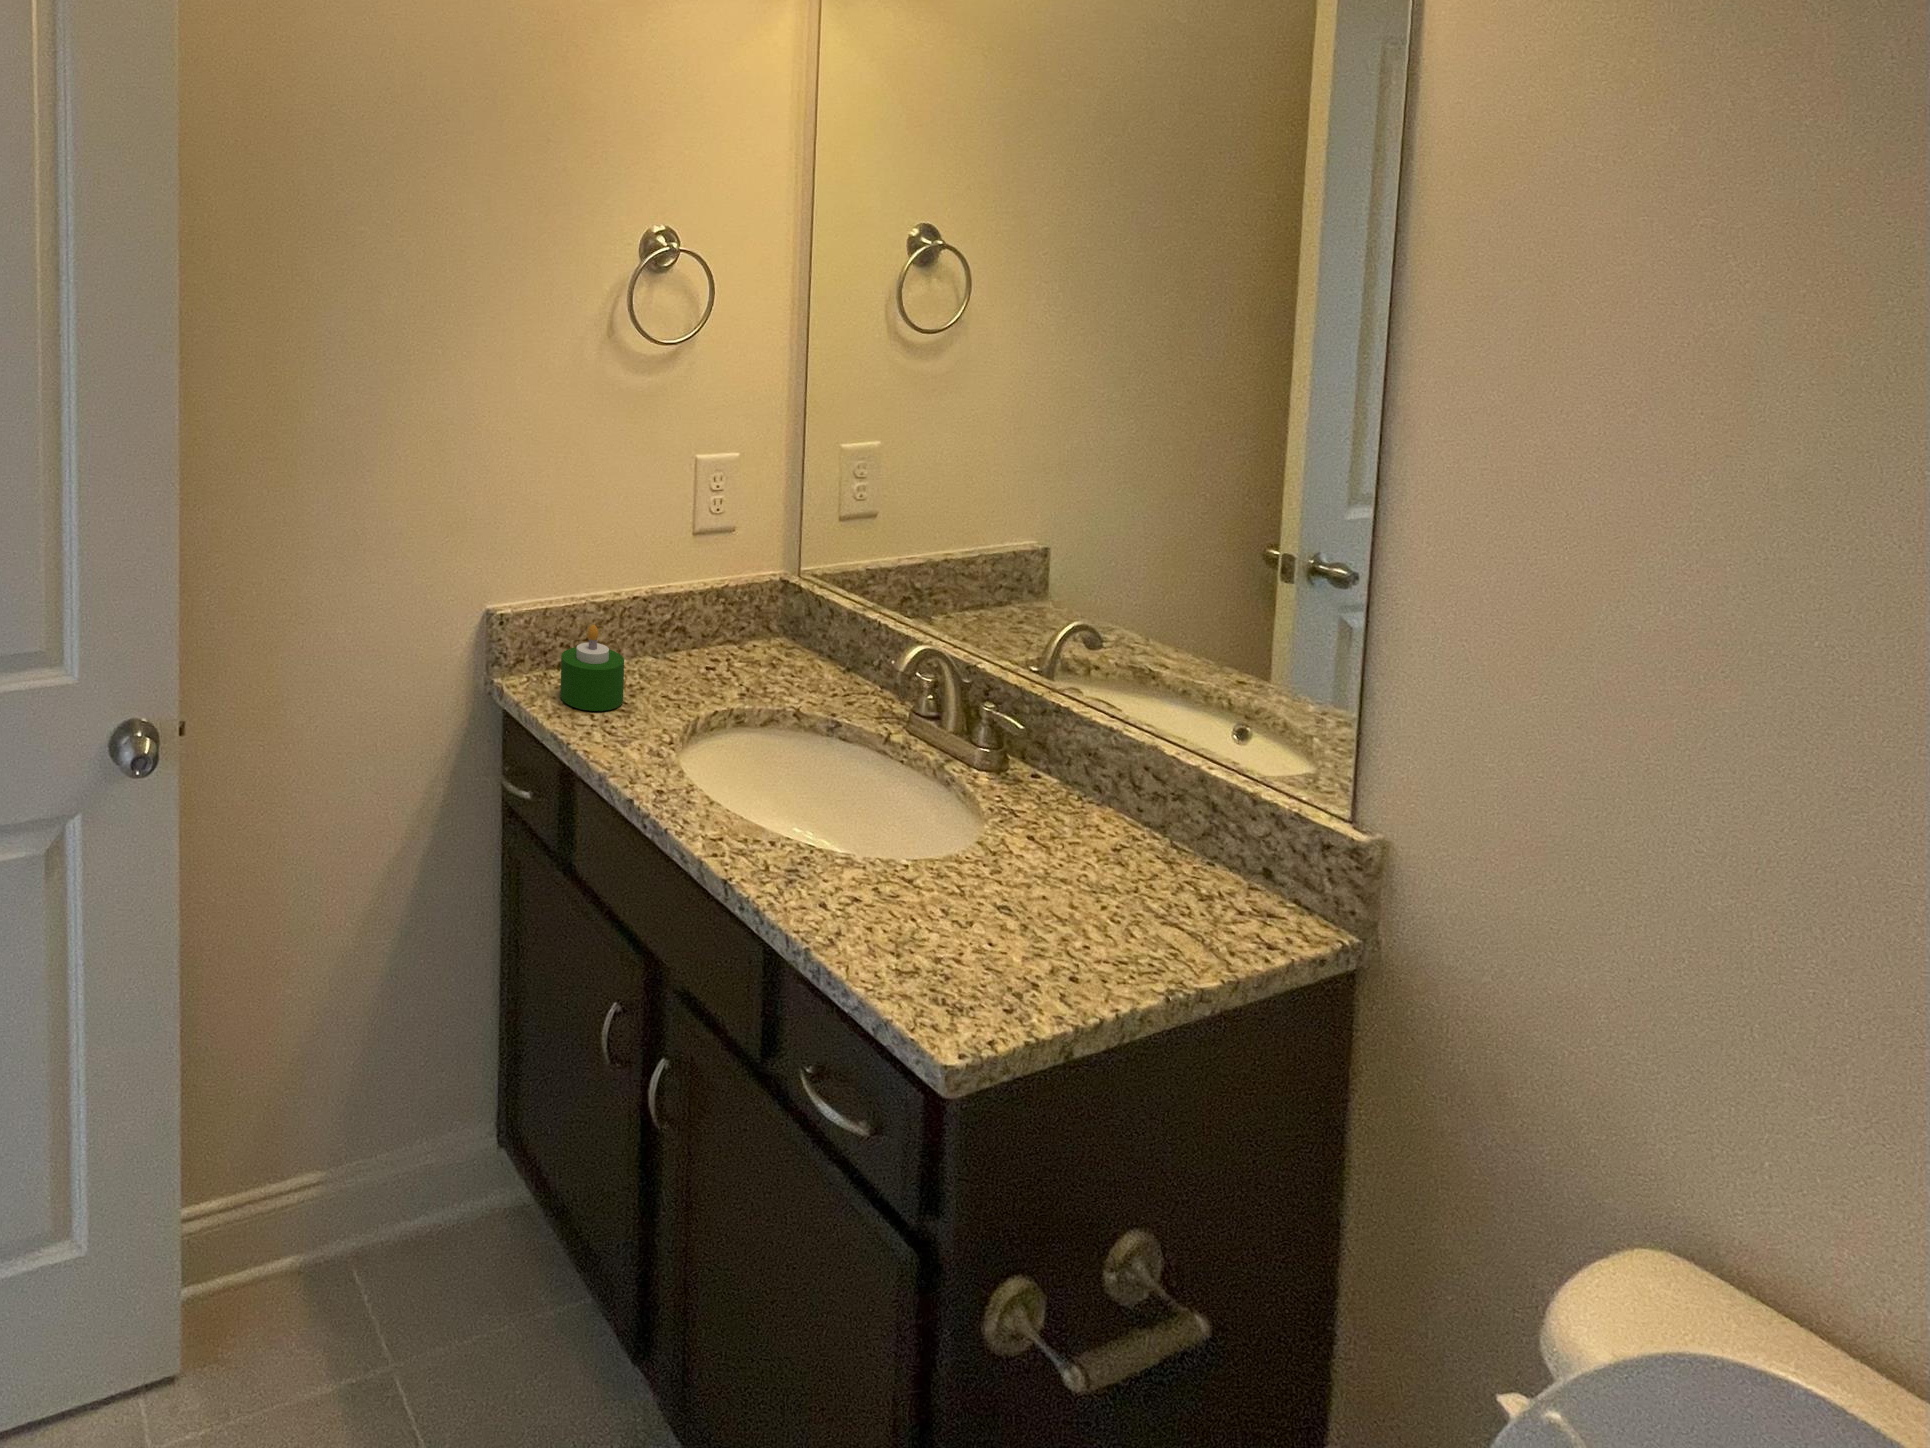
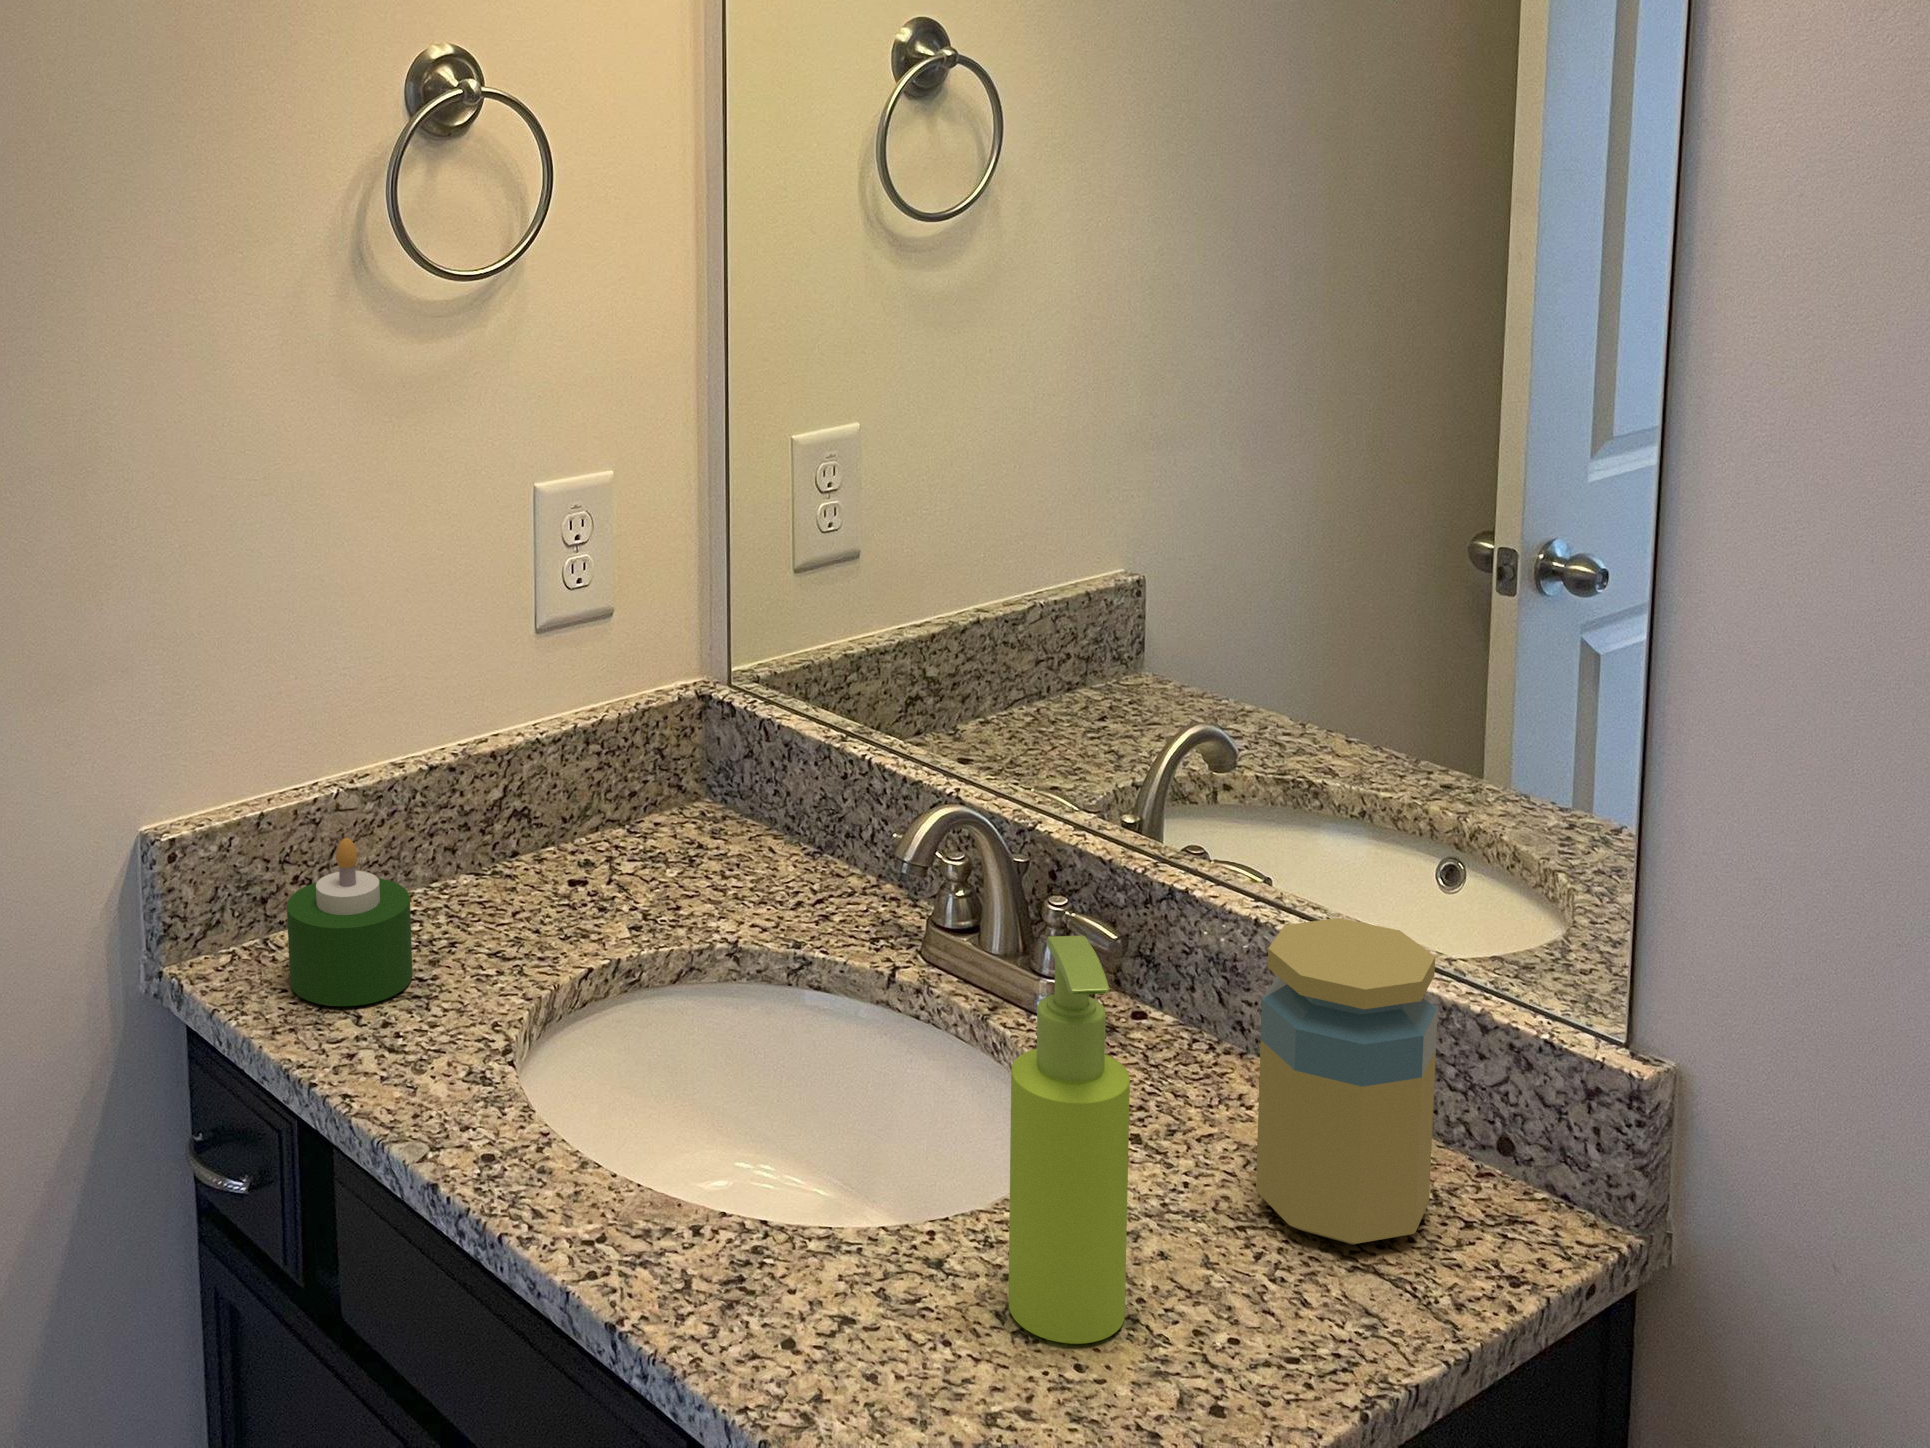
soap dispenser: none [950,702,1027,934] -> present [1008,936,1130,1344]
jar: none [1104,723,1222,913] -> present [1256,918,1438,1244]

